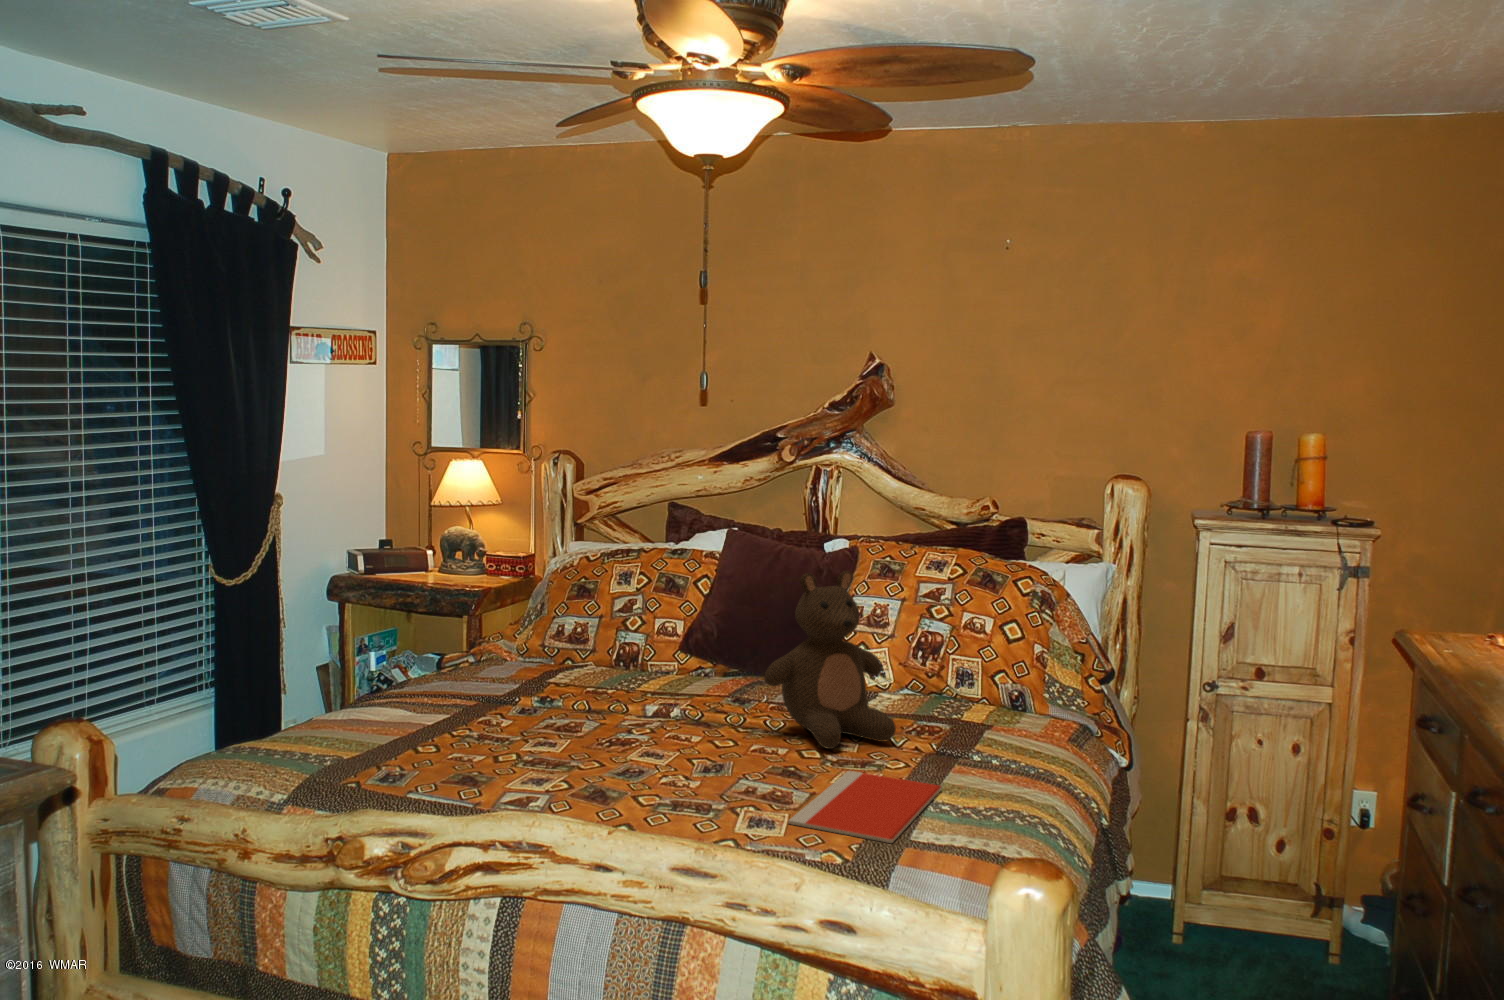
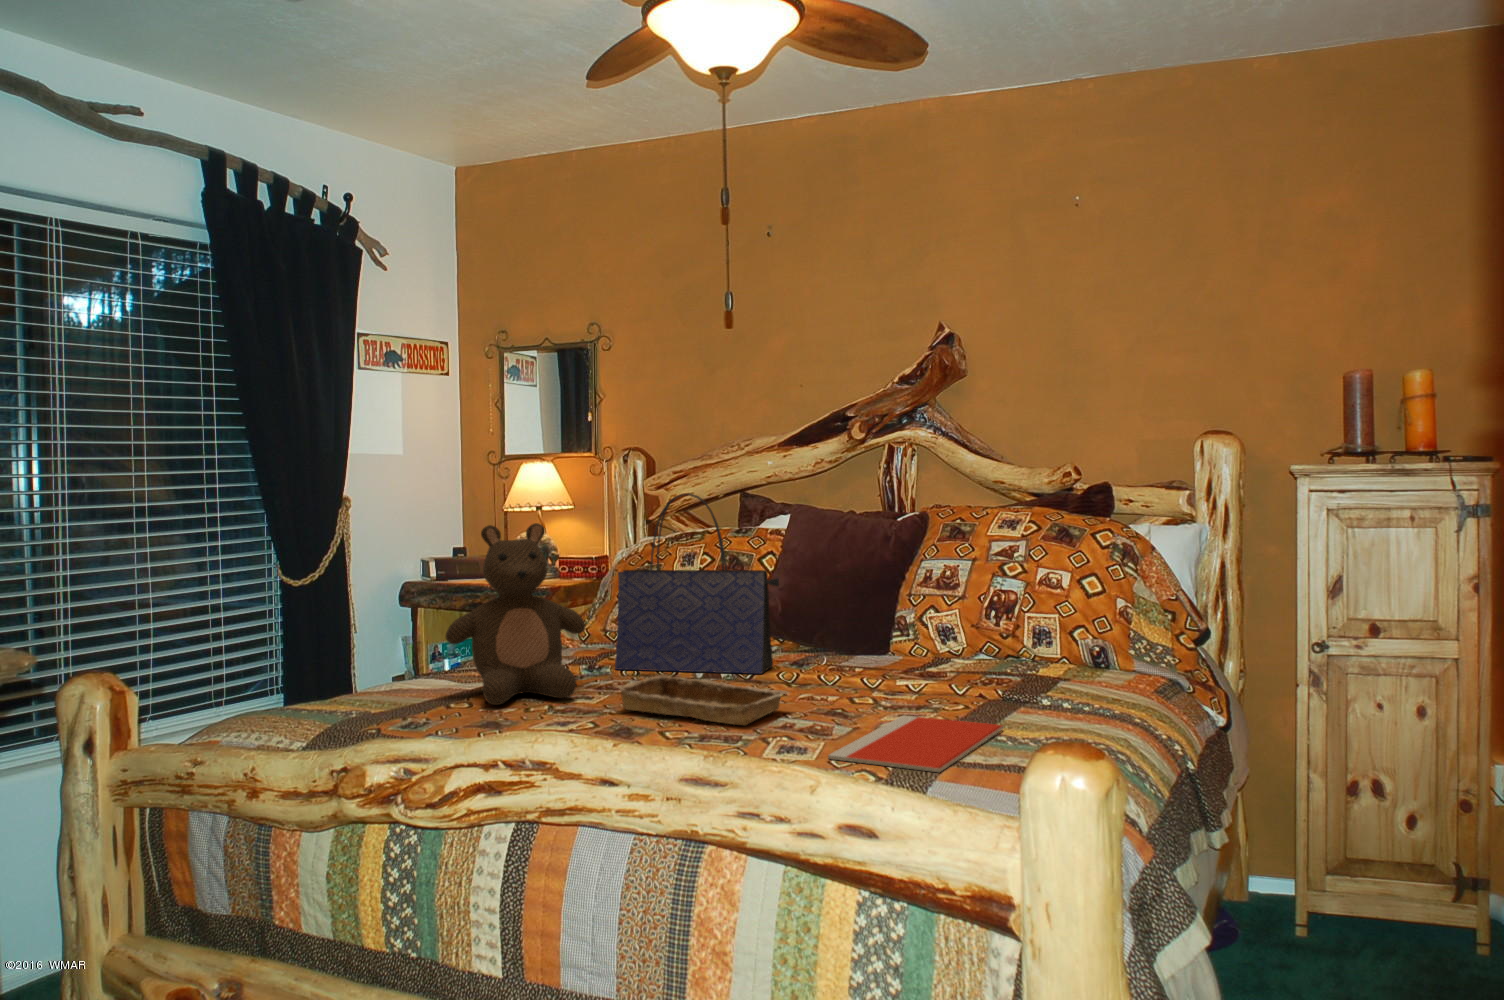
tote bag: none [563,533,725,709] -> present [615,493,779,674]
stuffed bear: present [765,571,896,749] -> present [446,523,586,705]
tray: none [574,716,745,779] -> present [615,674,788,725]

